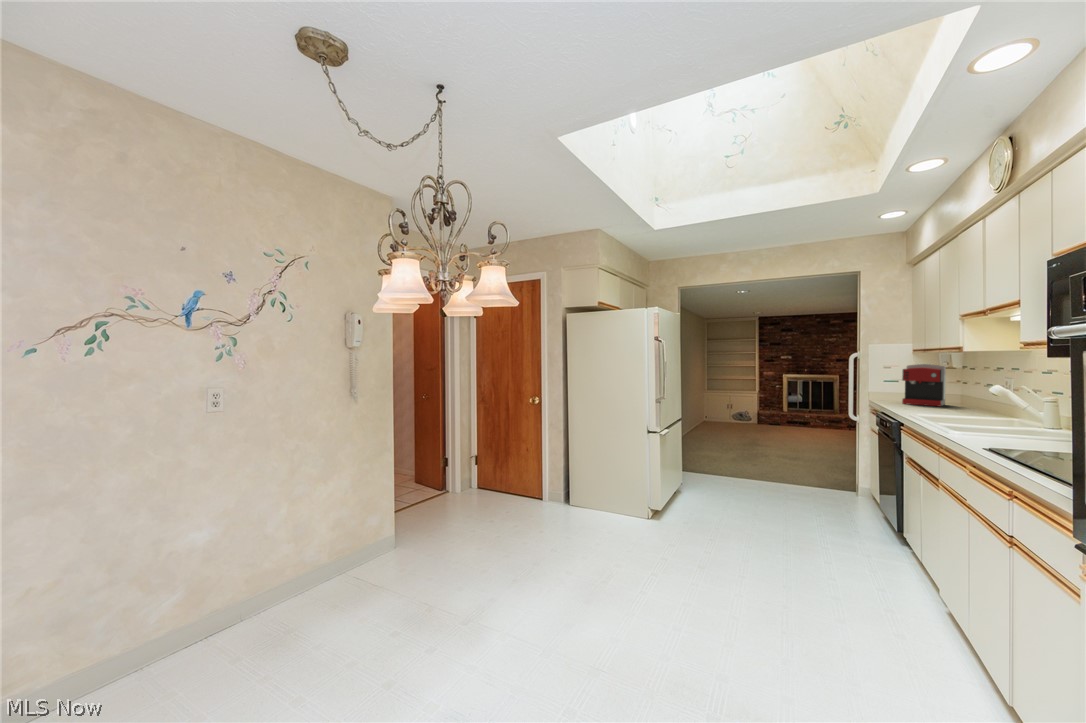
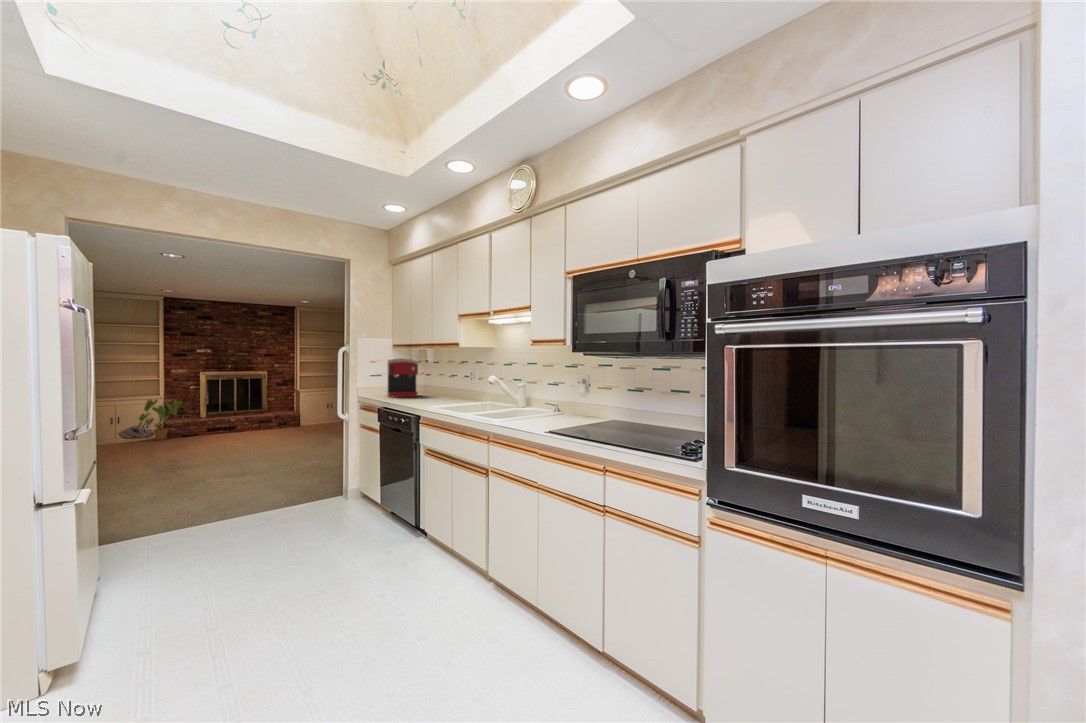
house plant: none [739,393,775,423] -> present [137,399,188,440]

